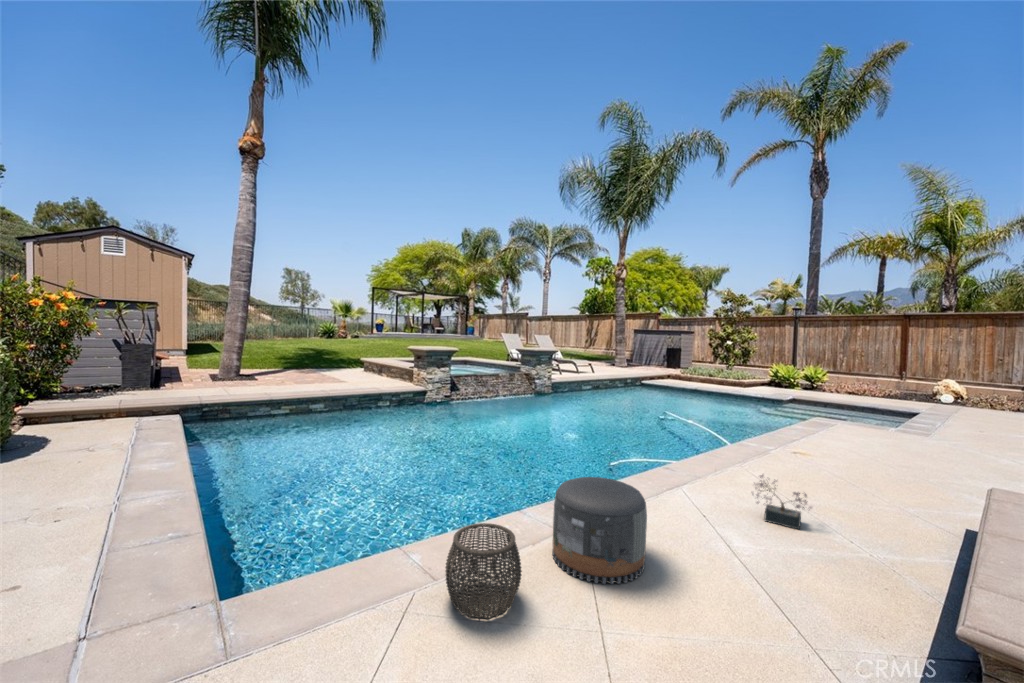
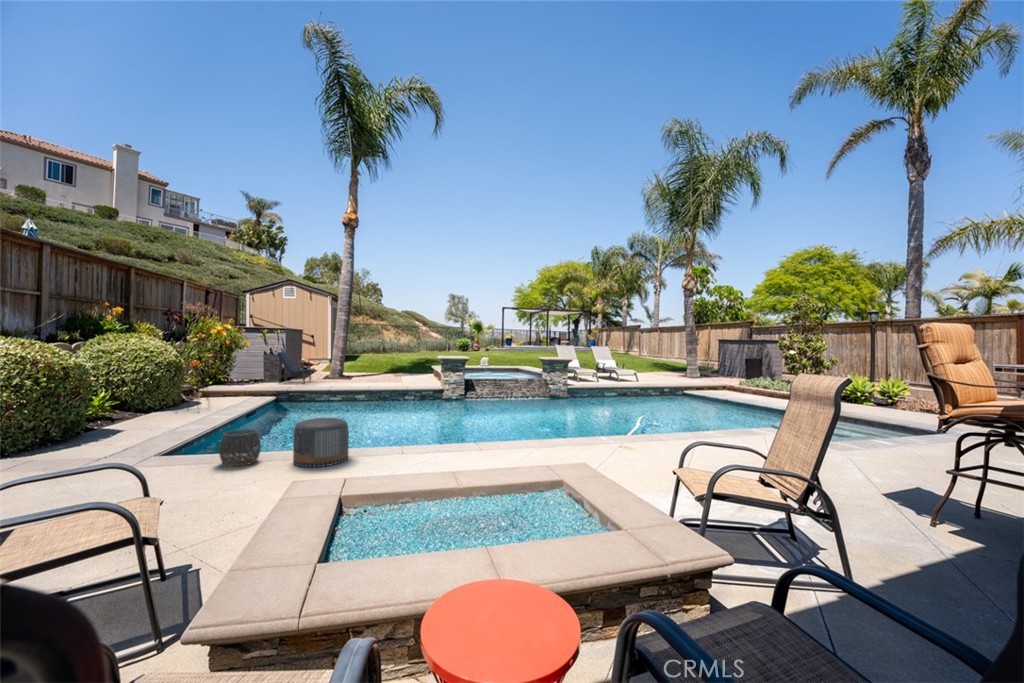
lounge chair: none [156,340,215,390] -> present [277,352,315,384]
side table: none [63,389,128,472] -> present [178,373,209,403]
decorative plant: present [756,475,812,529] -> none [452,431,484,466]

